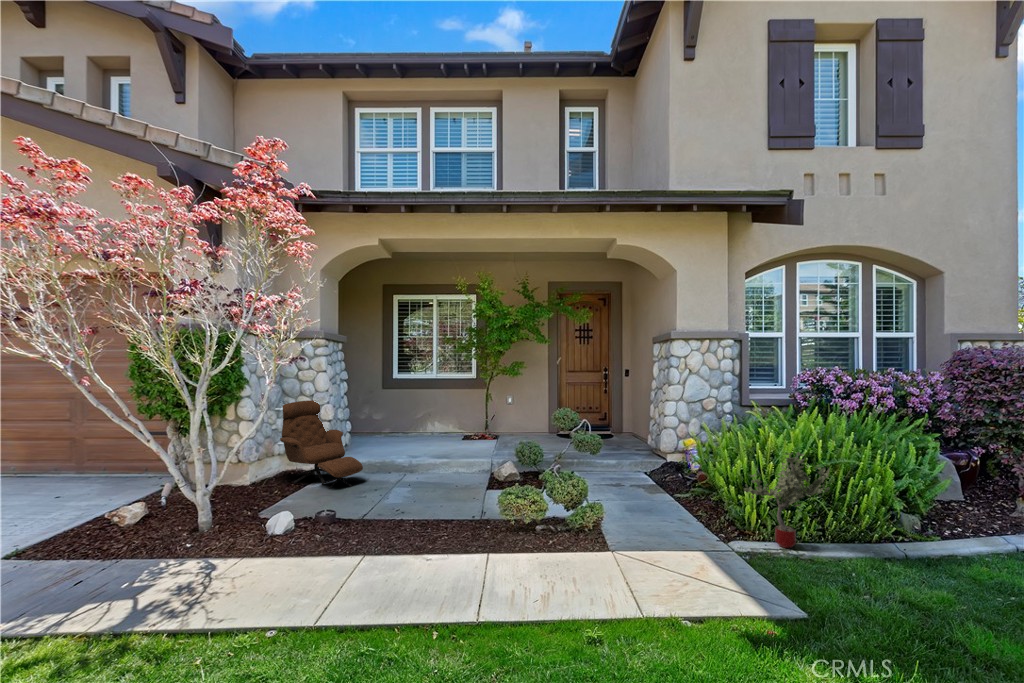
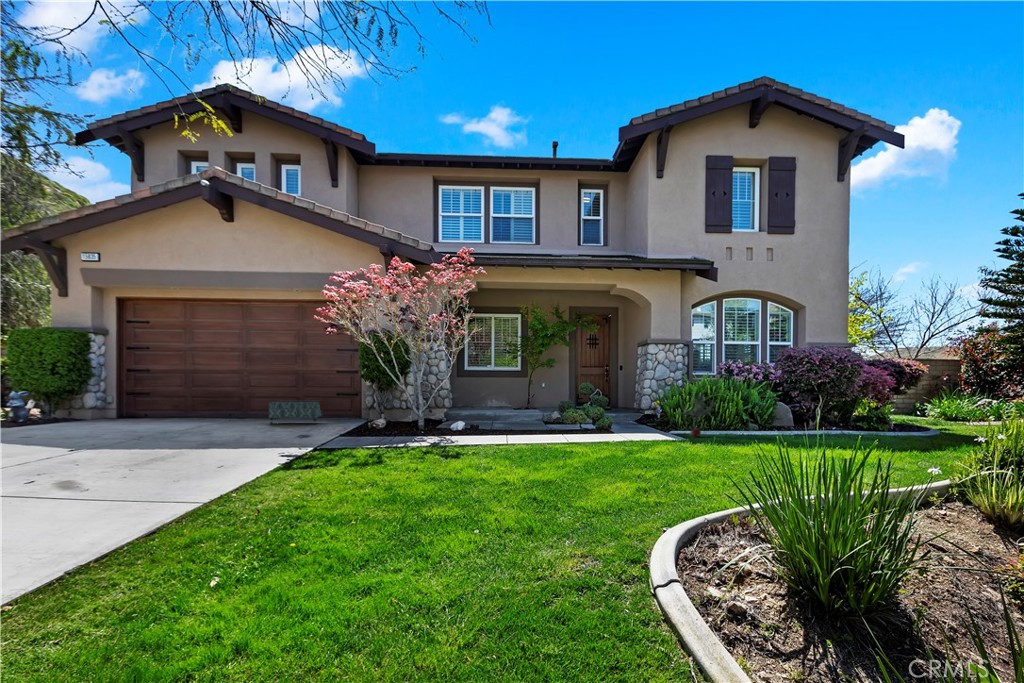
lounge chair: present [280,400,363,489] -> none [423,378,473,426]
bench: none [19,439,126,484] -> present [269,402,322,425]

